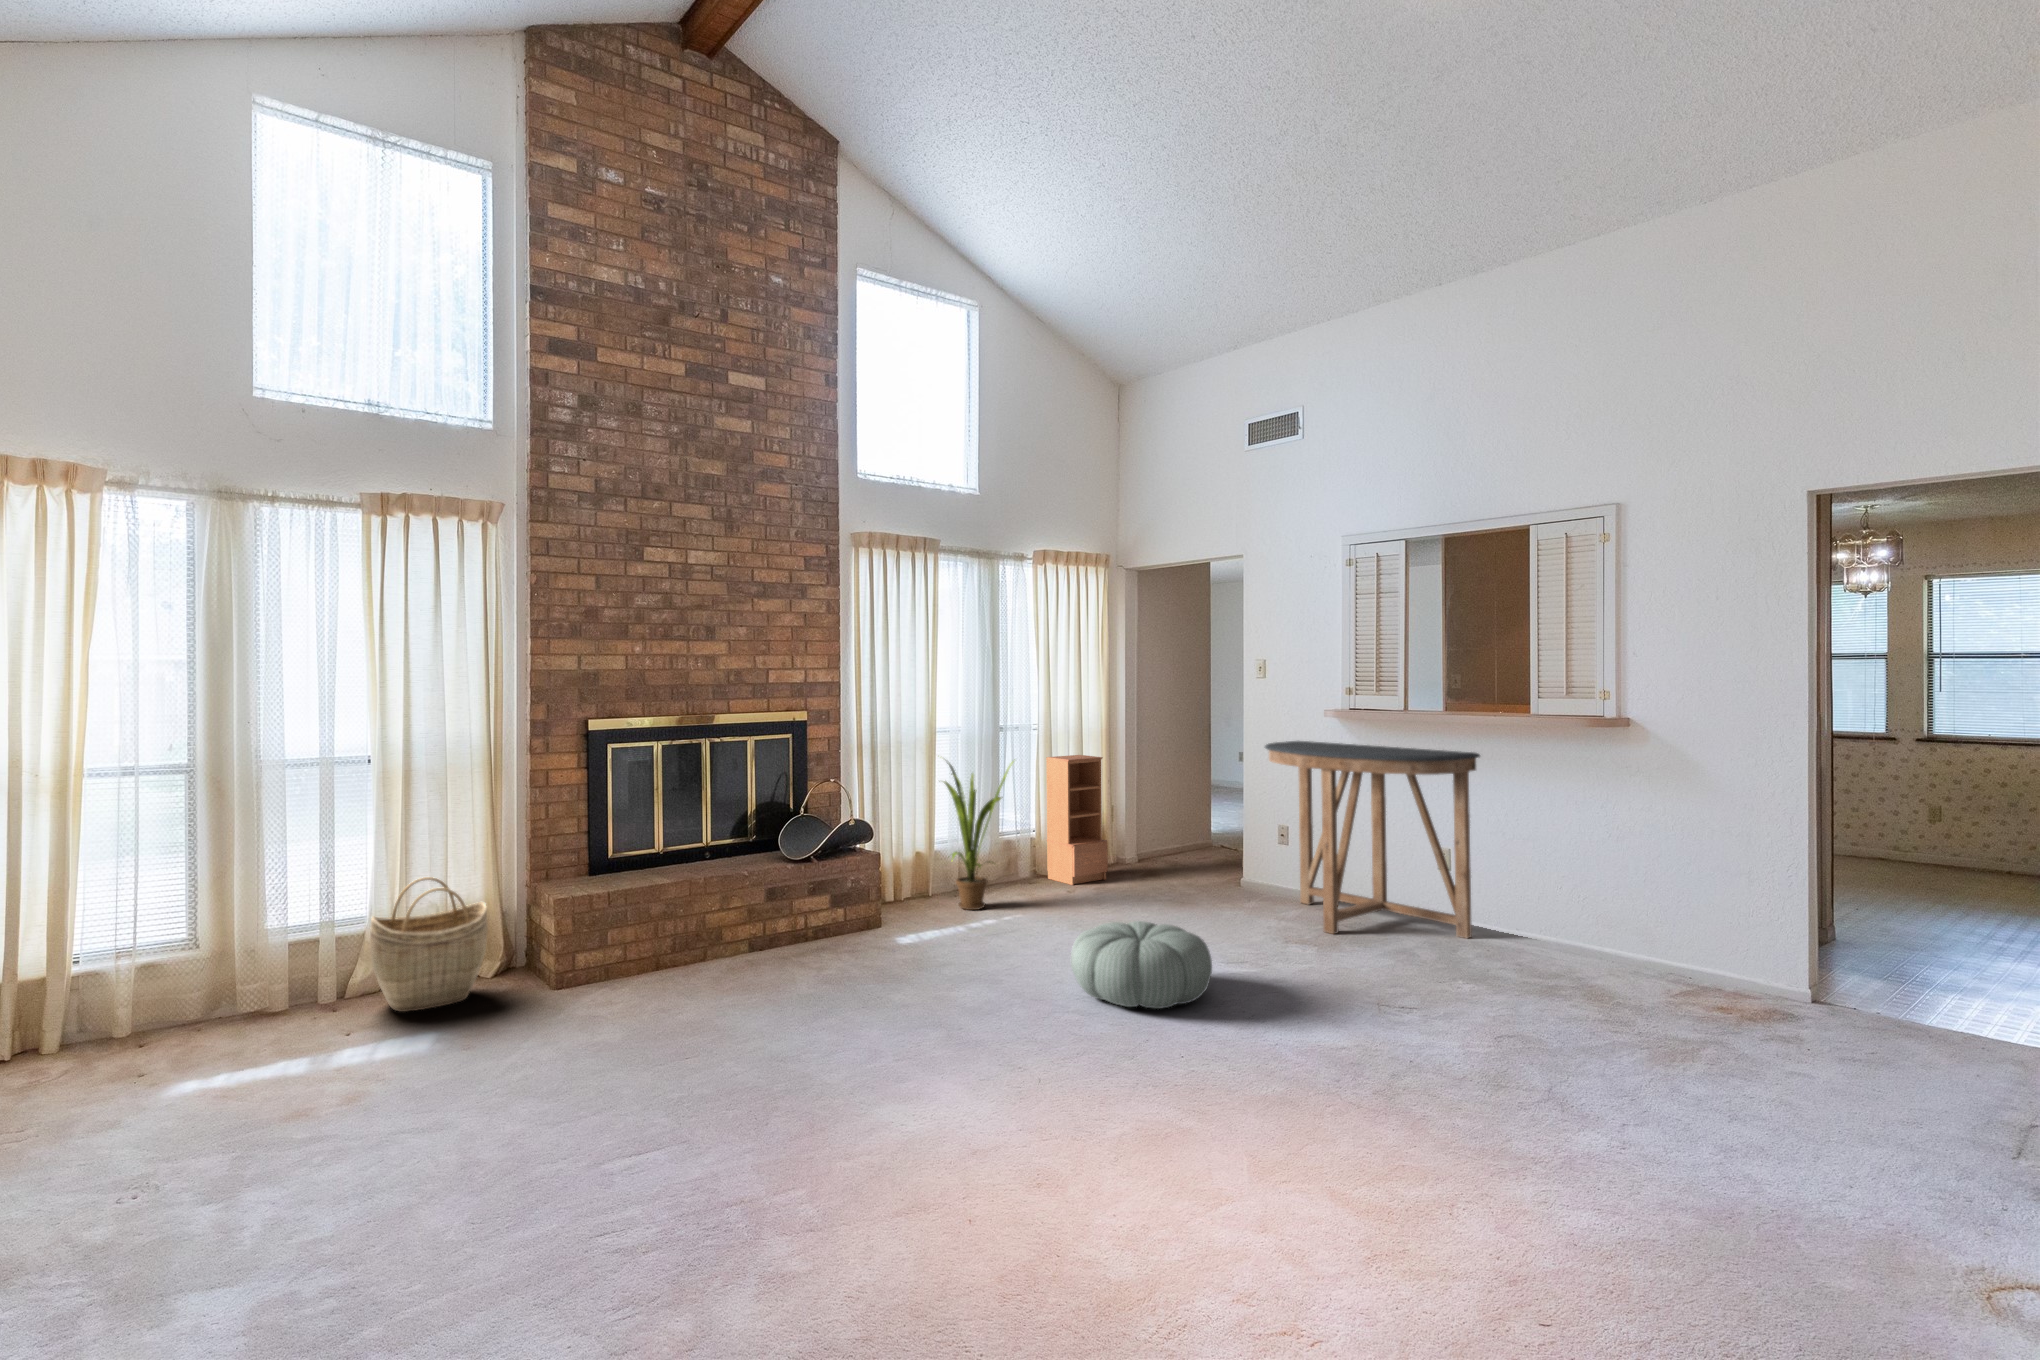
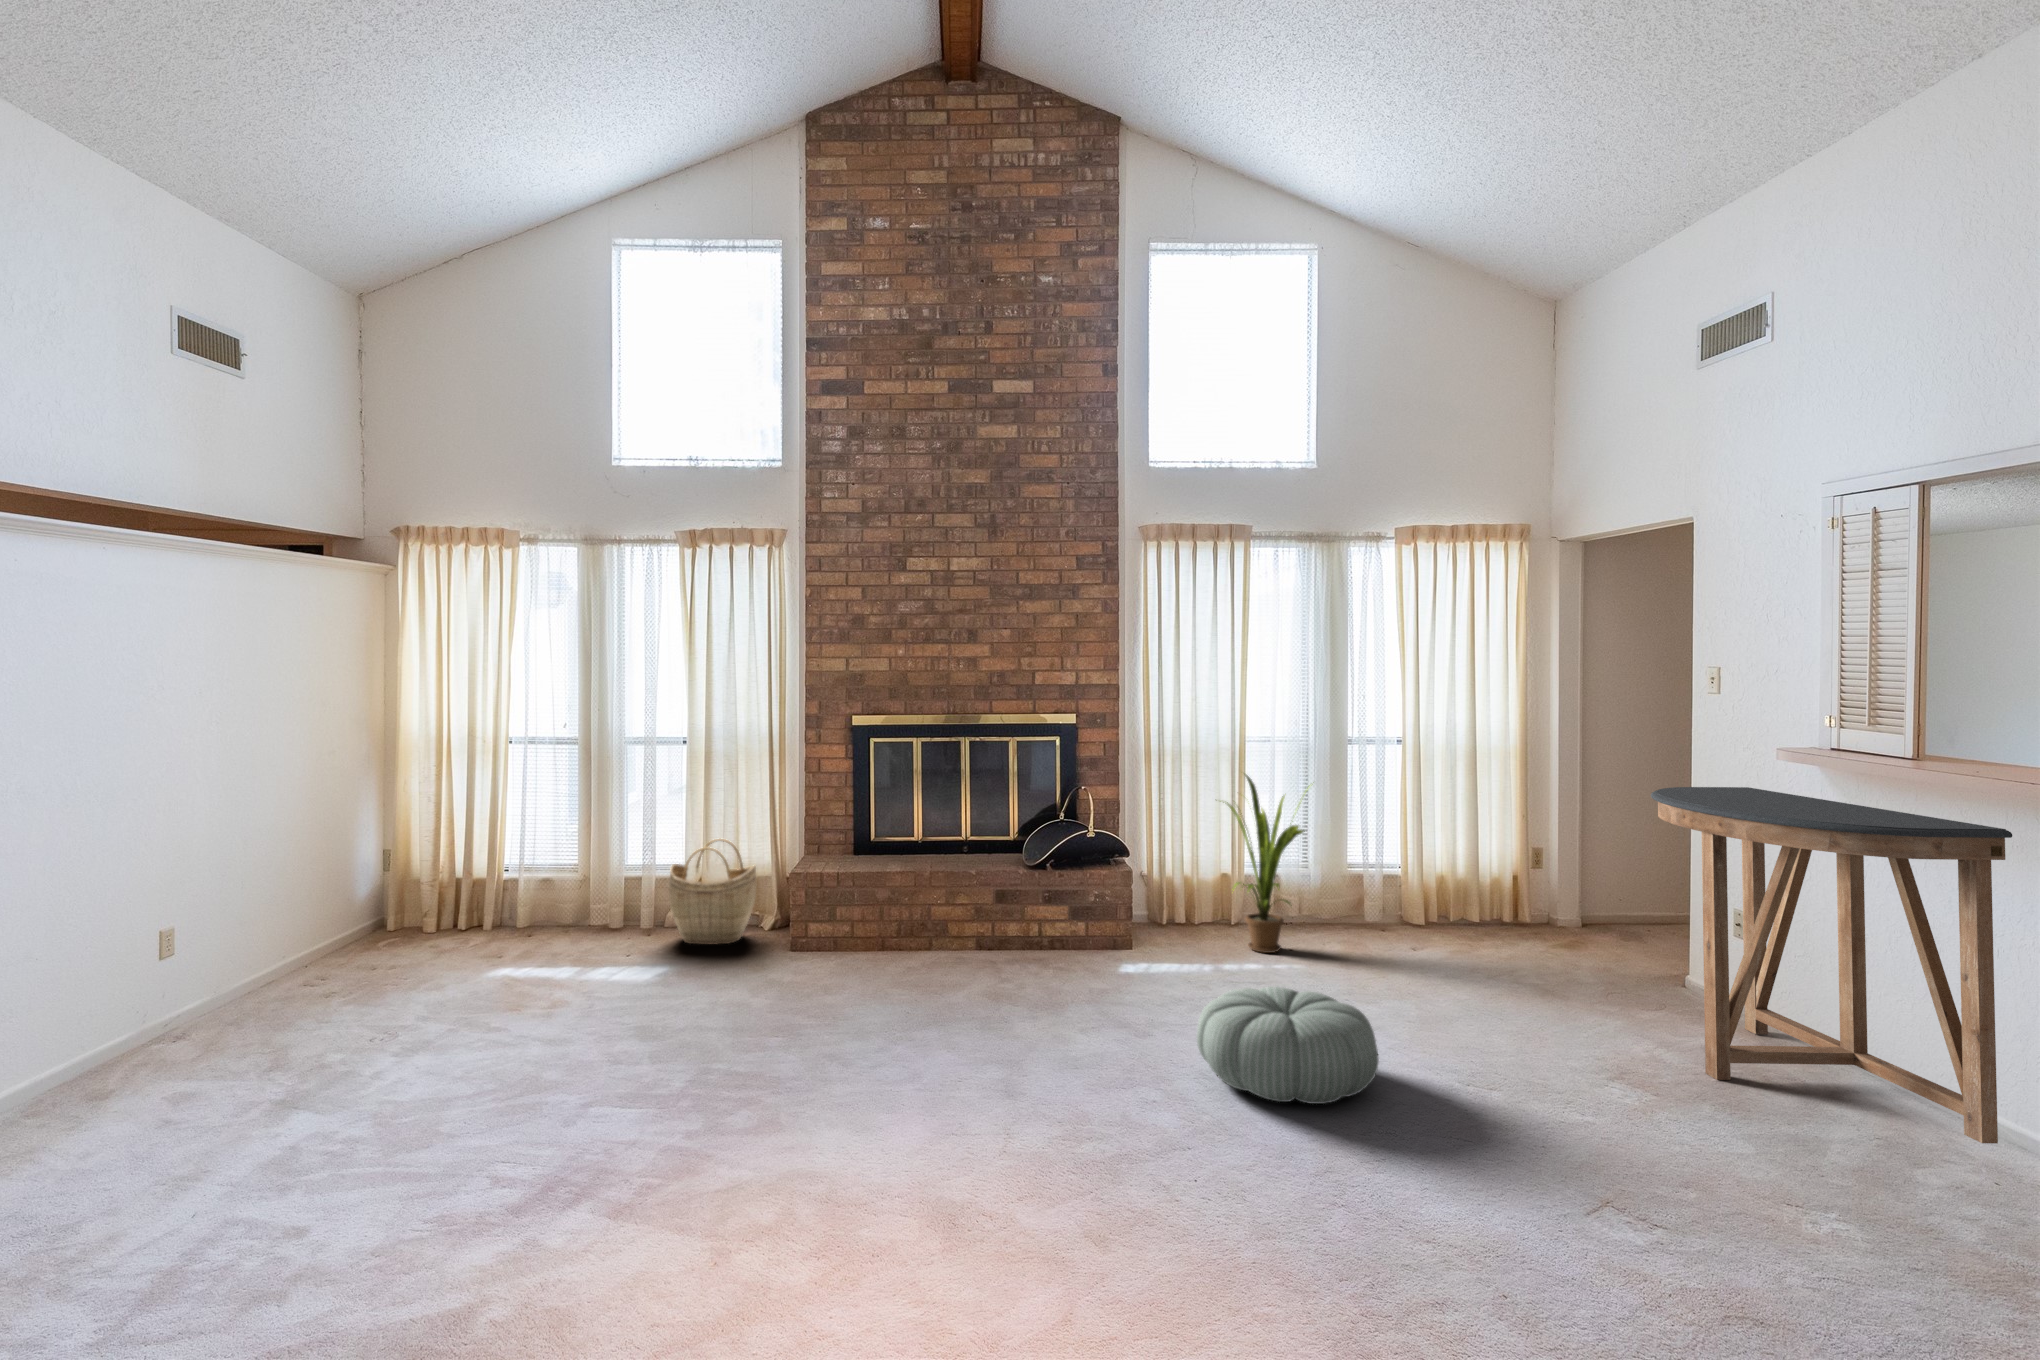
bookcase: present [1046,755,1108,885] -> none [1413,785,1493,948]

